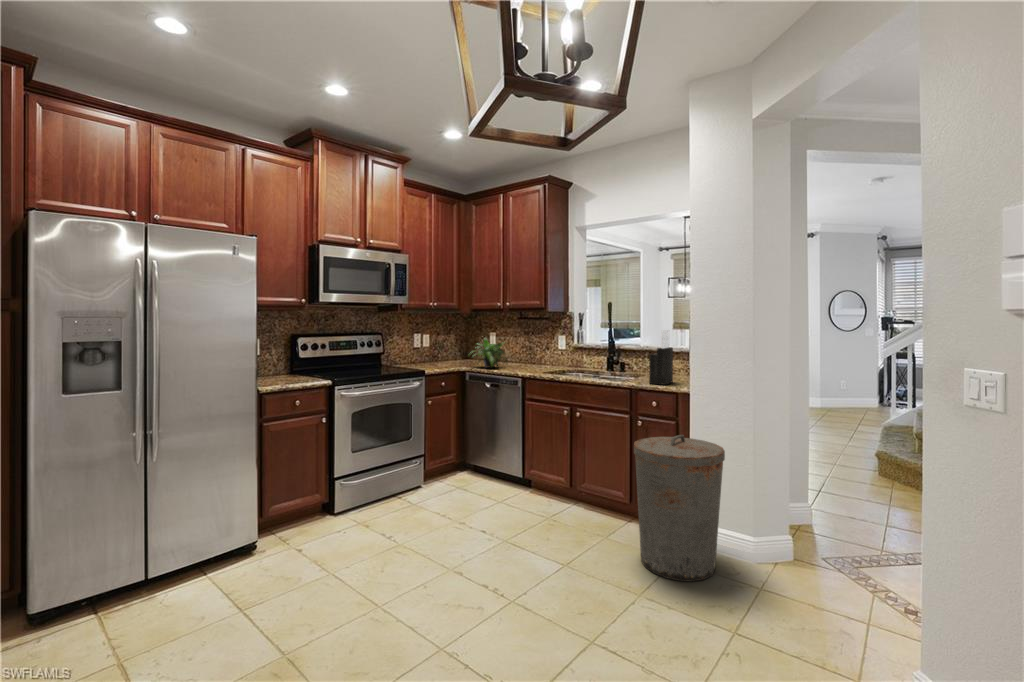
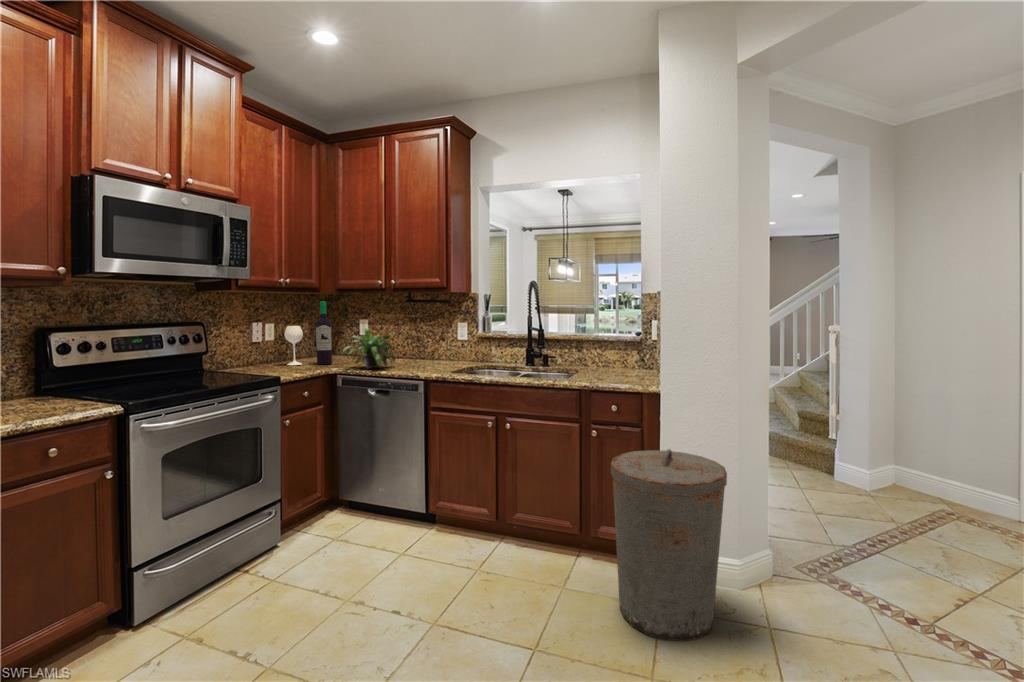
wine bottle: none [434,318,465,364] -> present [285,301,332,365]
knife block: present [649,330,673,385] -> none [598,316,622,384]

